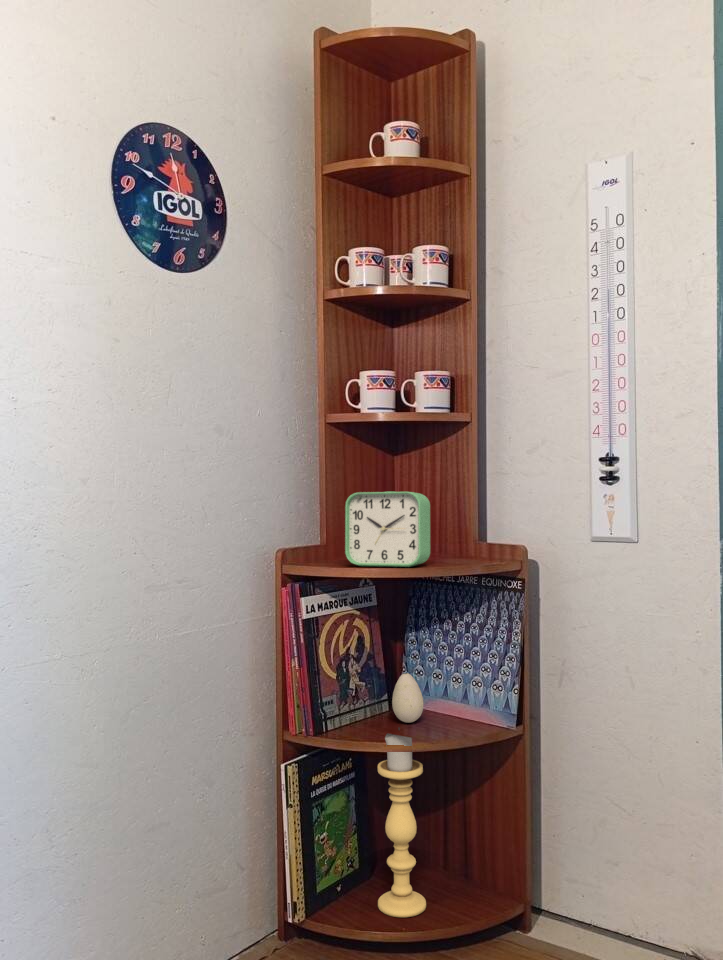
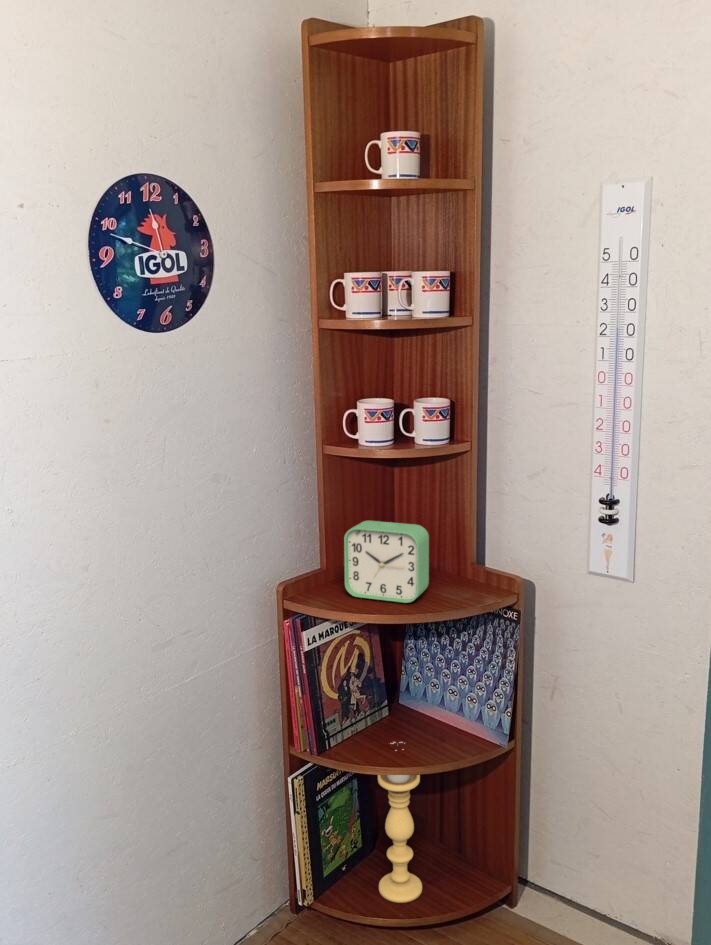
decorative egg: present [392,673,424,723] -> none [391,689,421,734]

